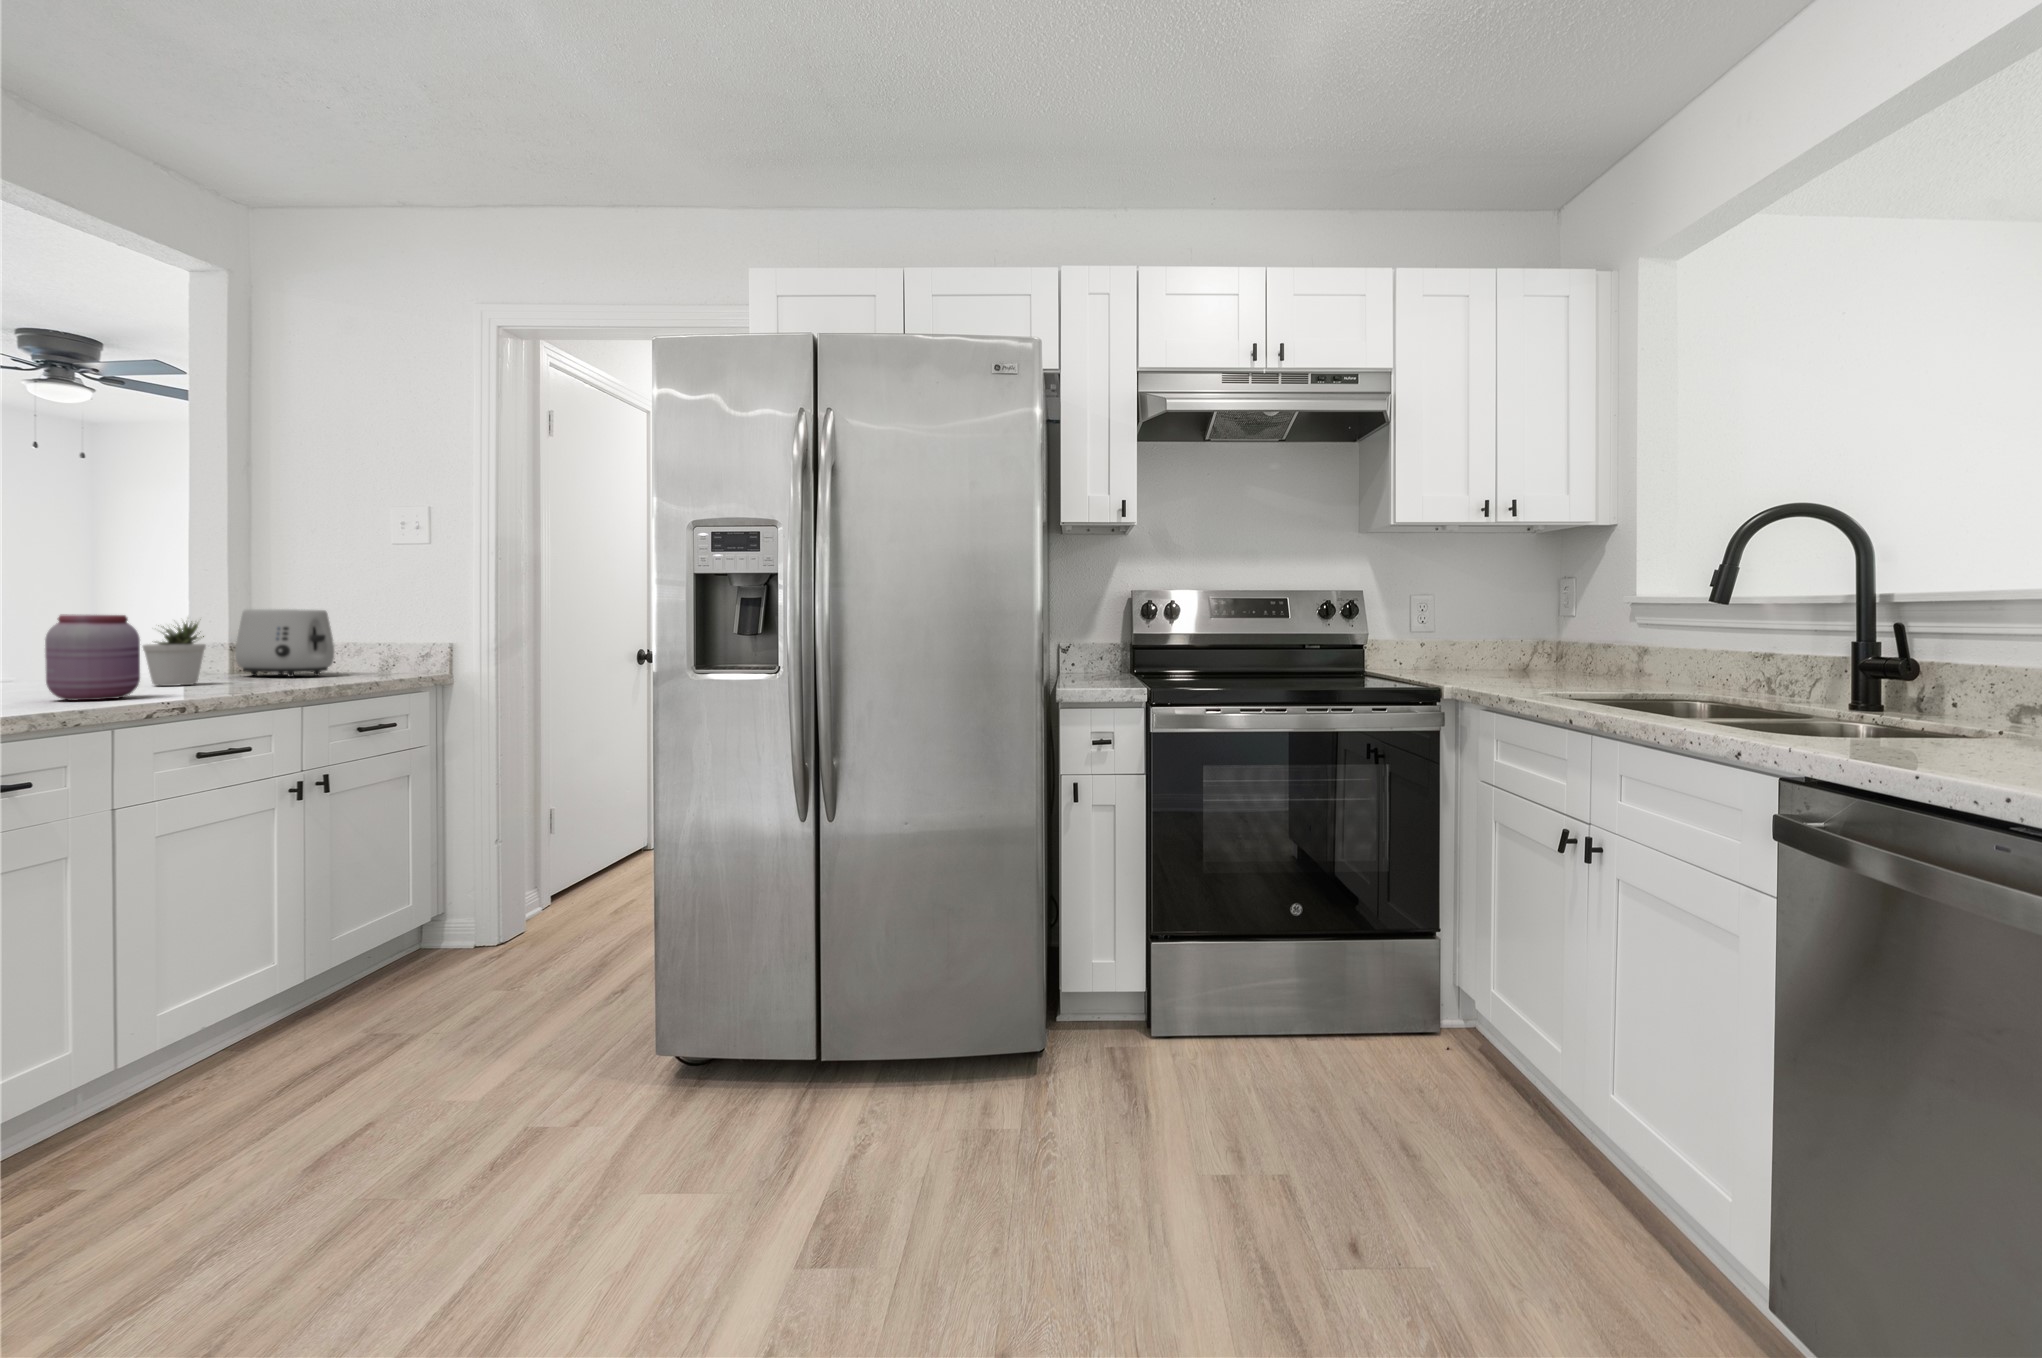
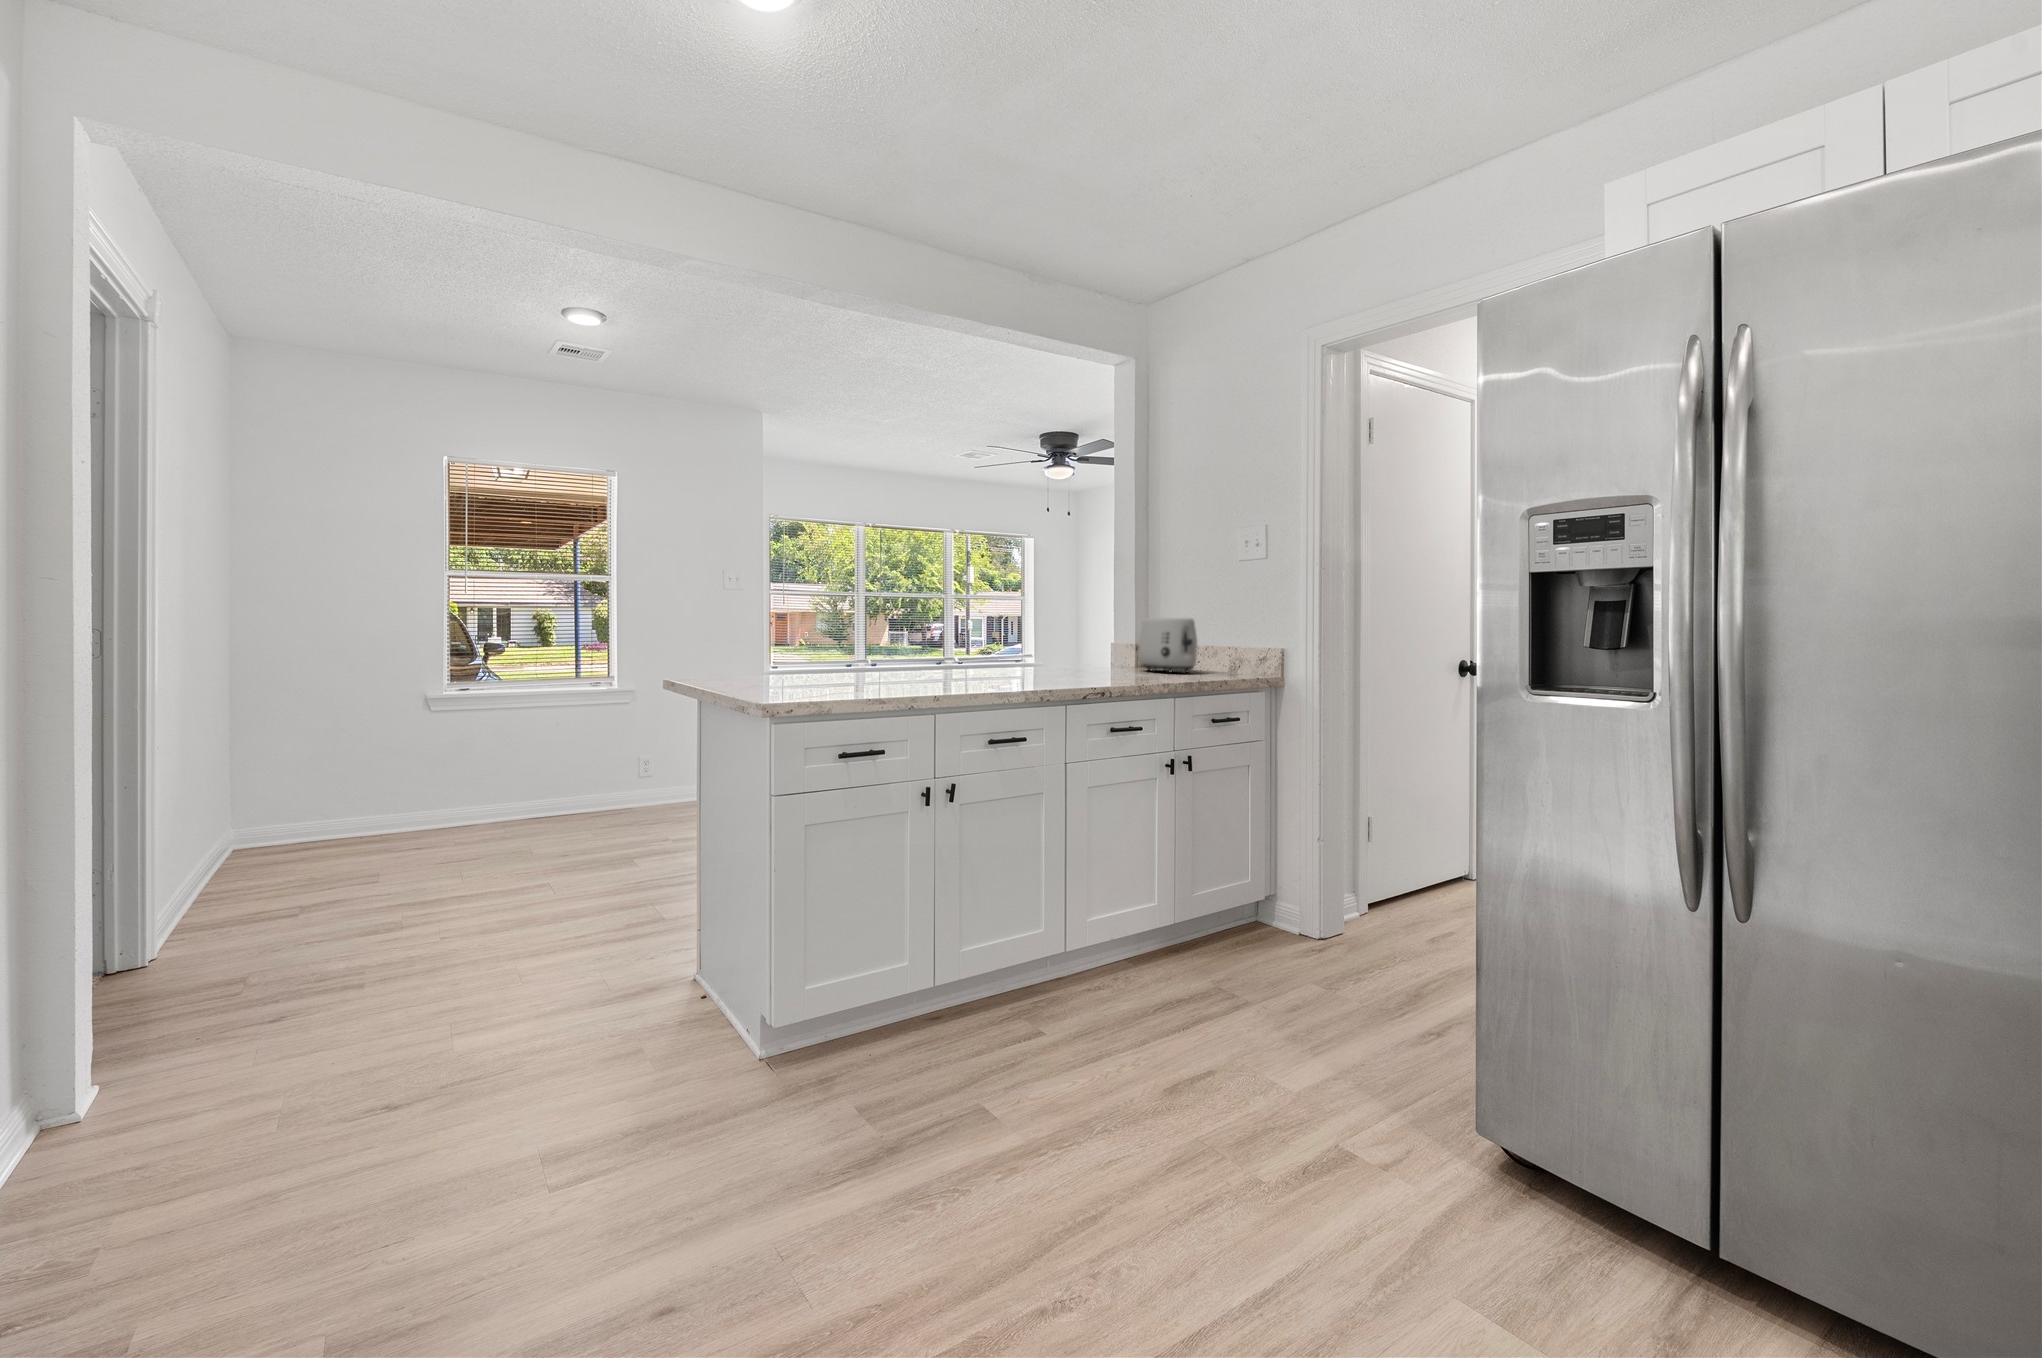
jar: present [45,614,140,700] -> none [1039,624,1084,685]
potted plant: present [143,621,206,686] -> none [1087,623,1121,676]

